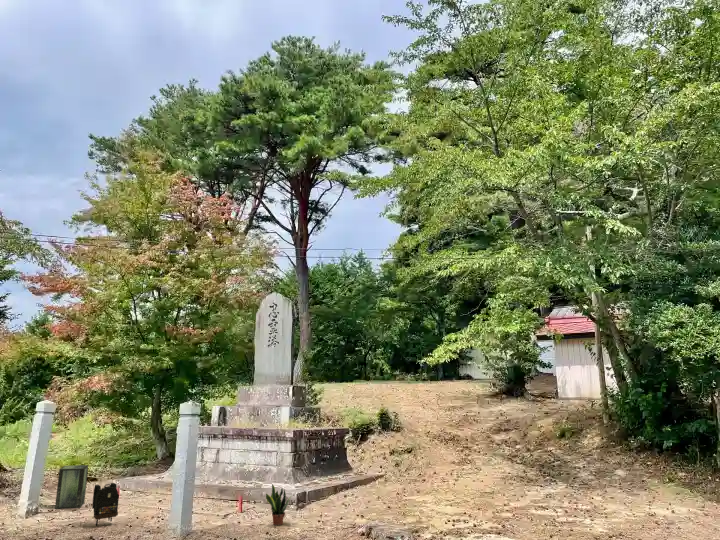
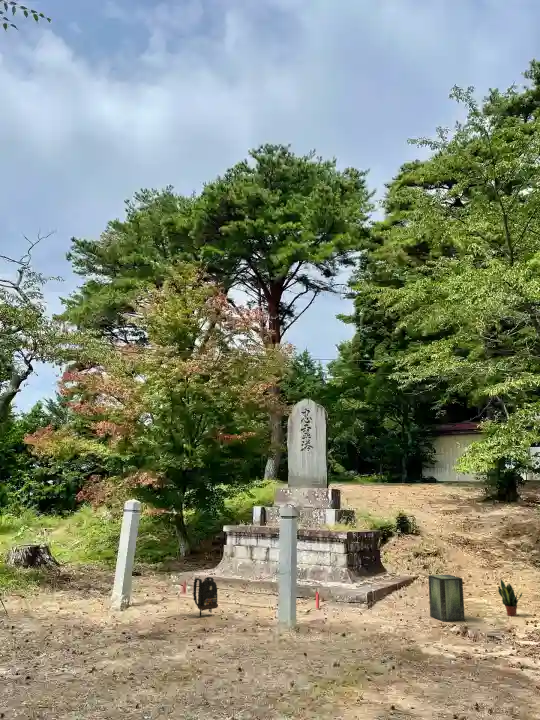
storage box: present [55,465,88,509] -> present [428,575,465,622]
potted plant: present [266,484,291,525] -> present [498,579,522,616]

